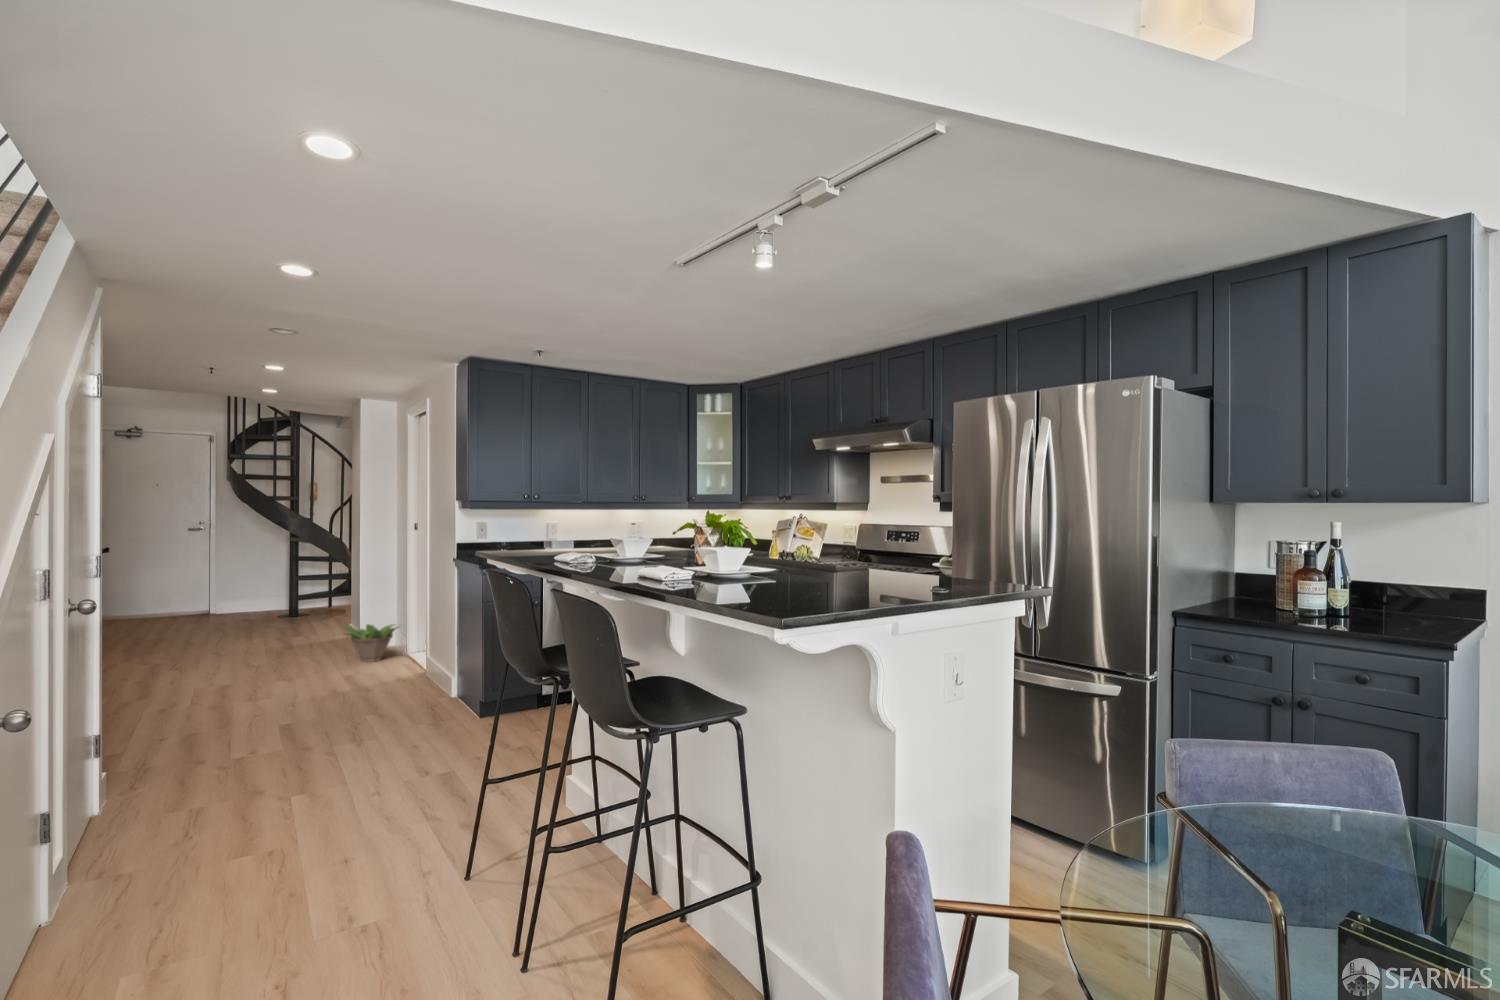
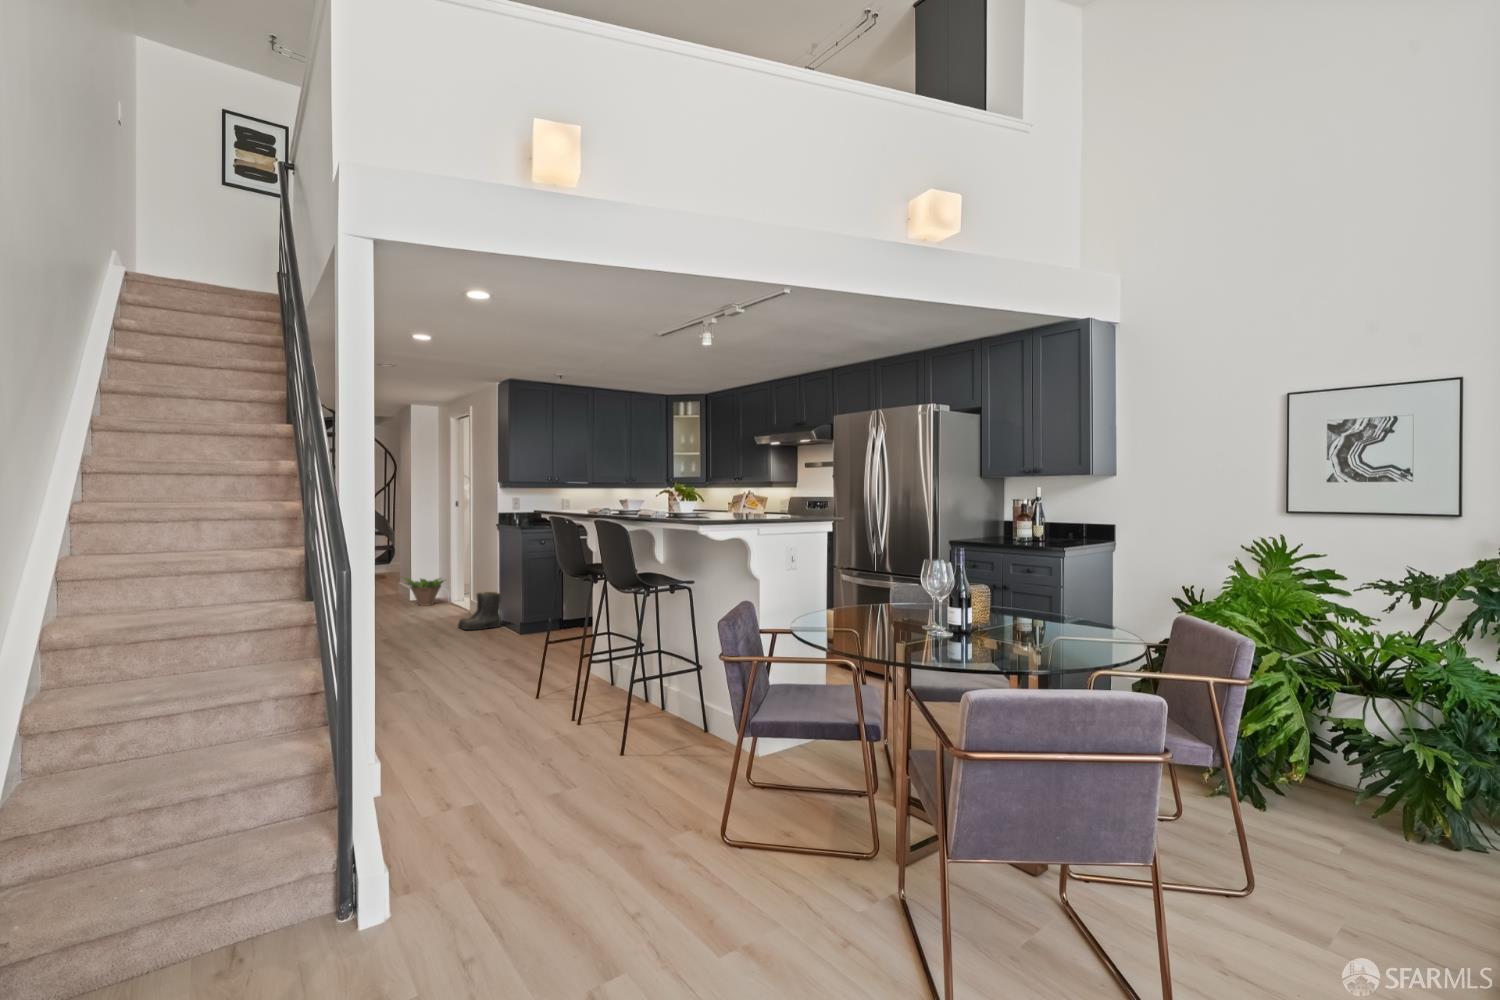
boots: none [394,654,456,712] -> present [458,592,501,630]

